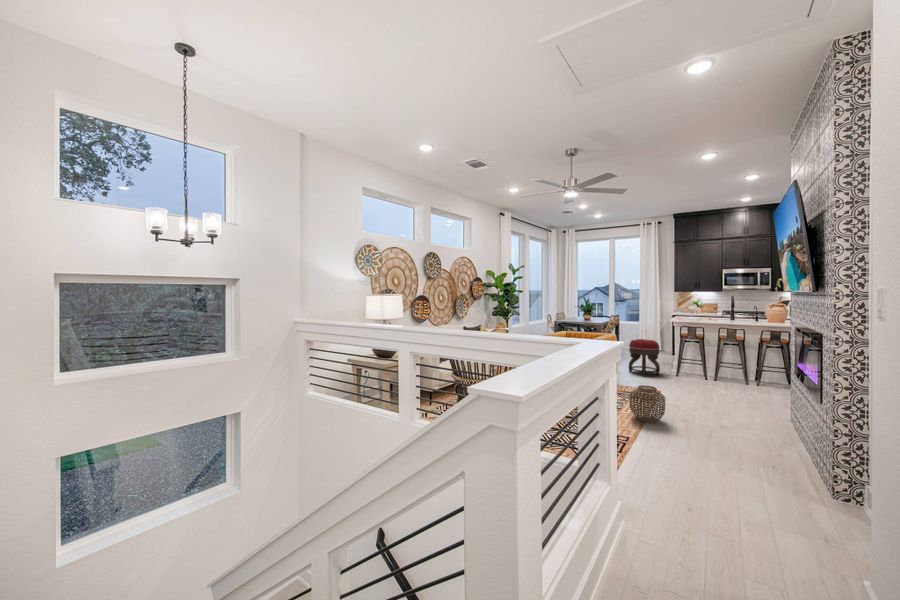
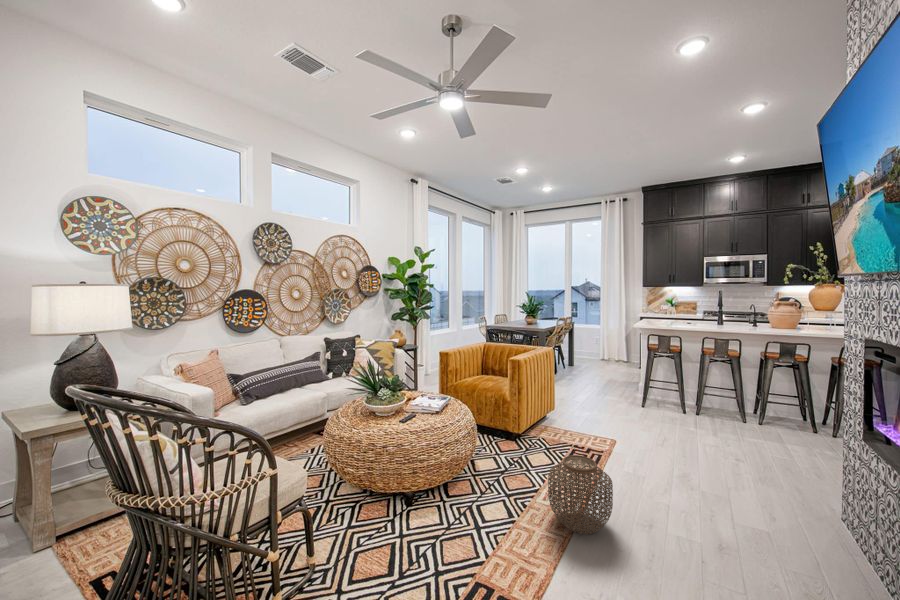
footstool: present [629,339,660,376] -> none [576,353,619,408]

